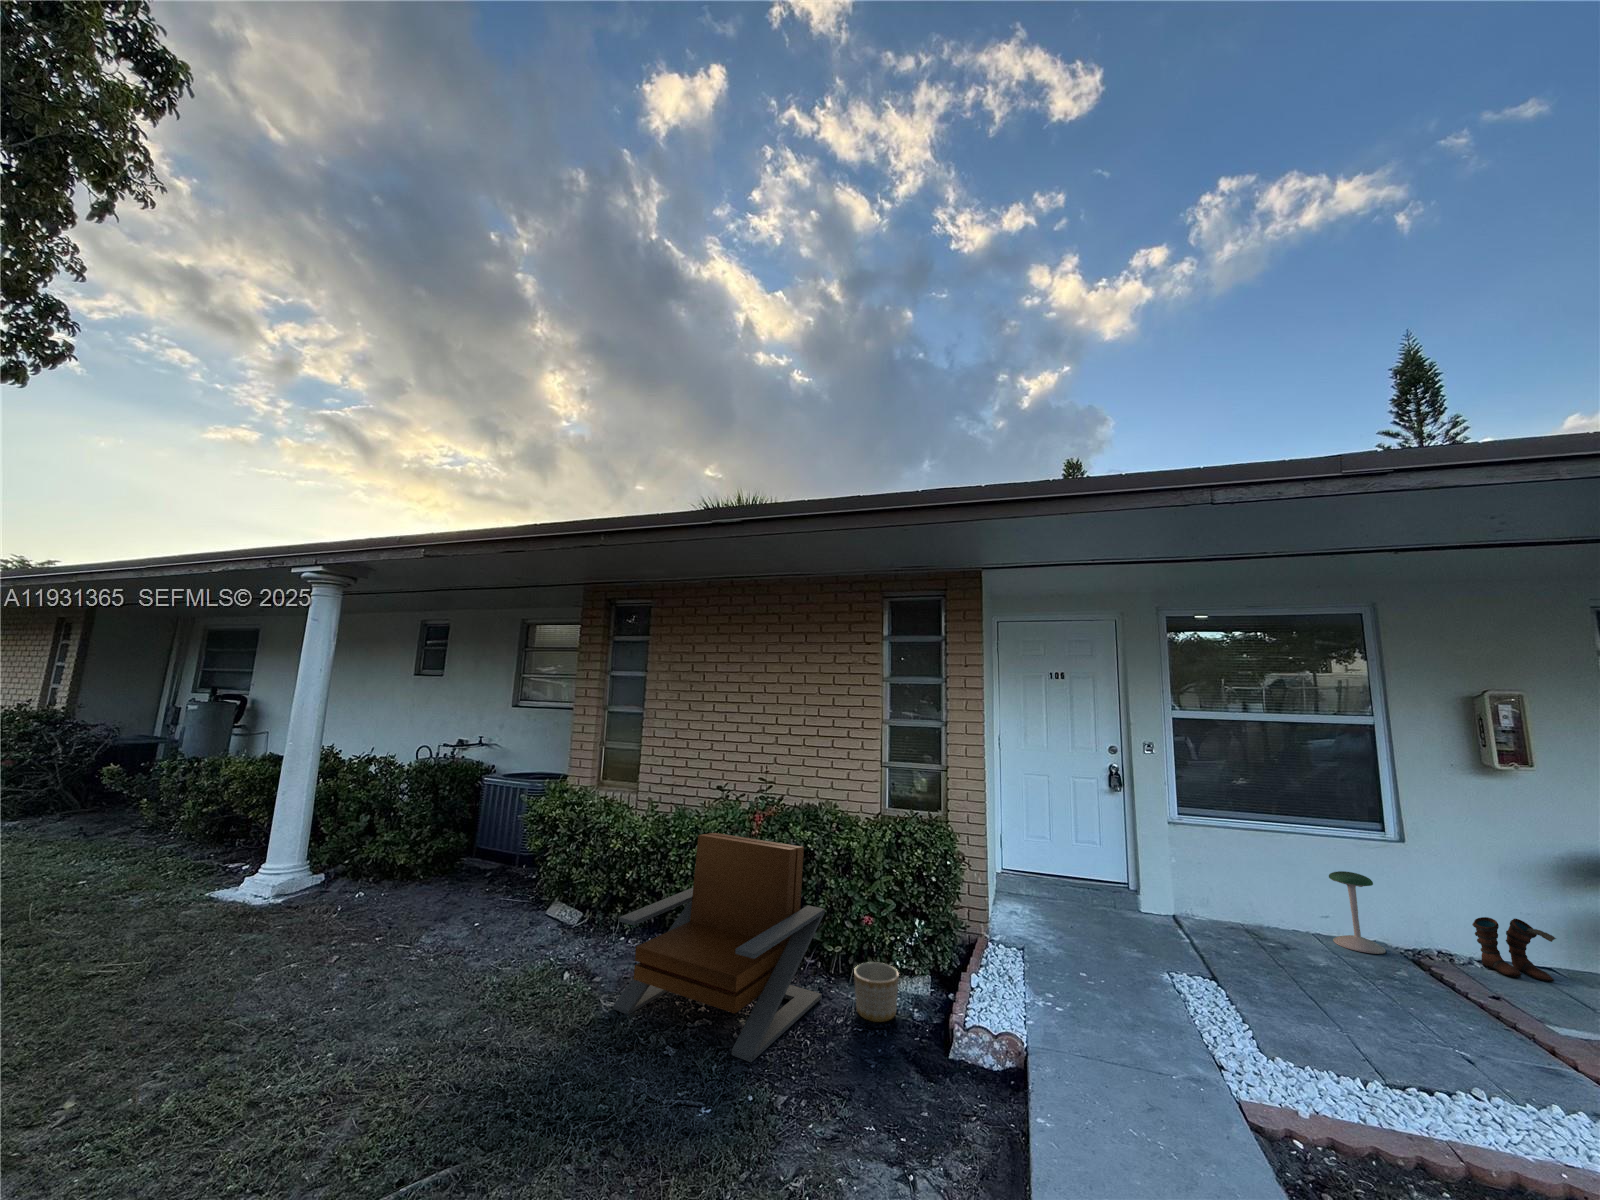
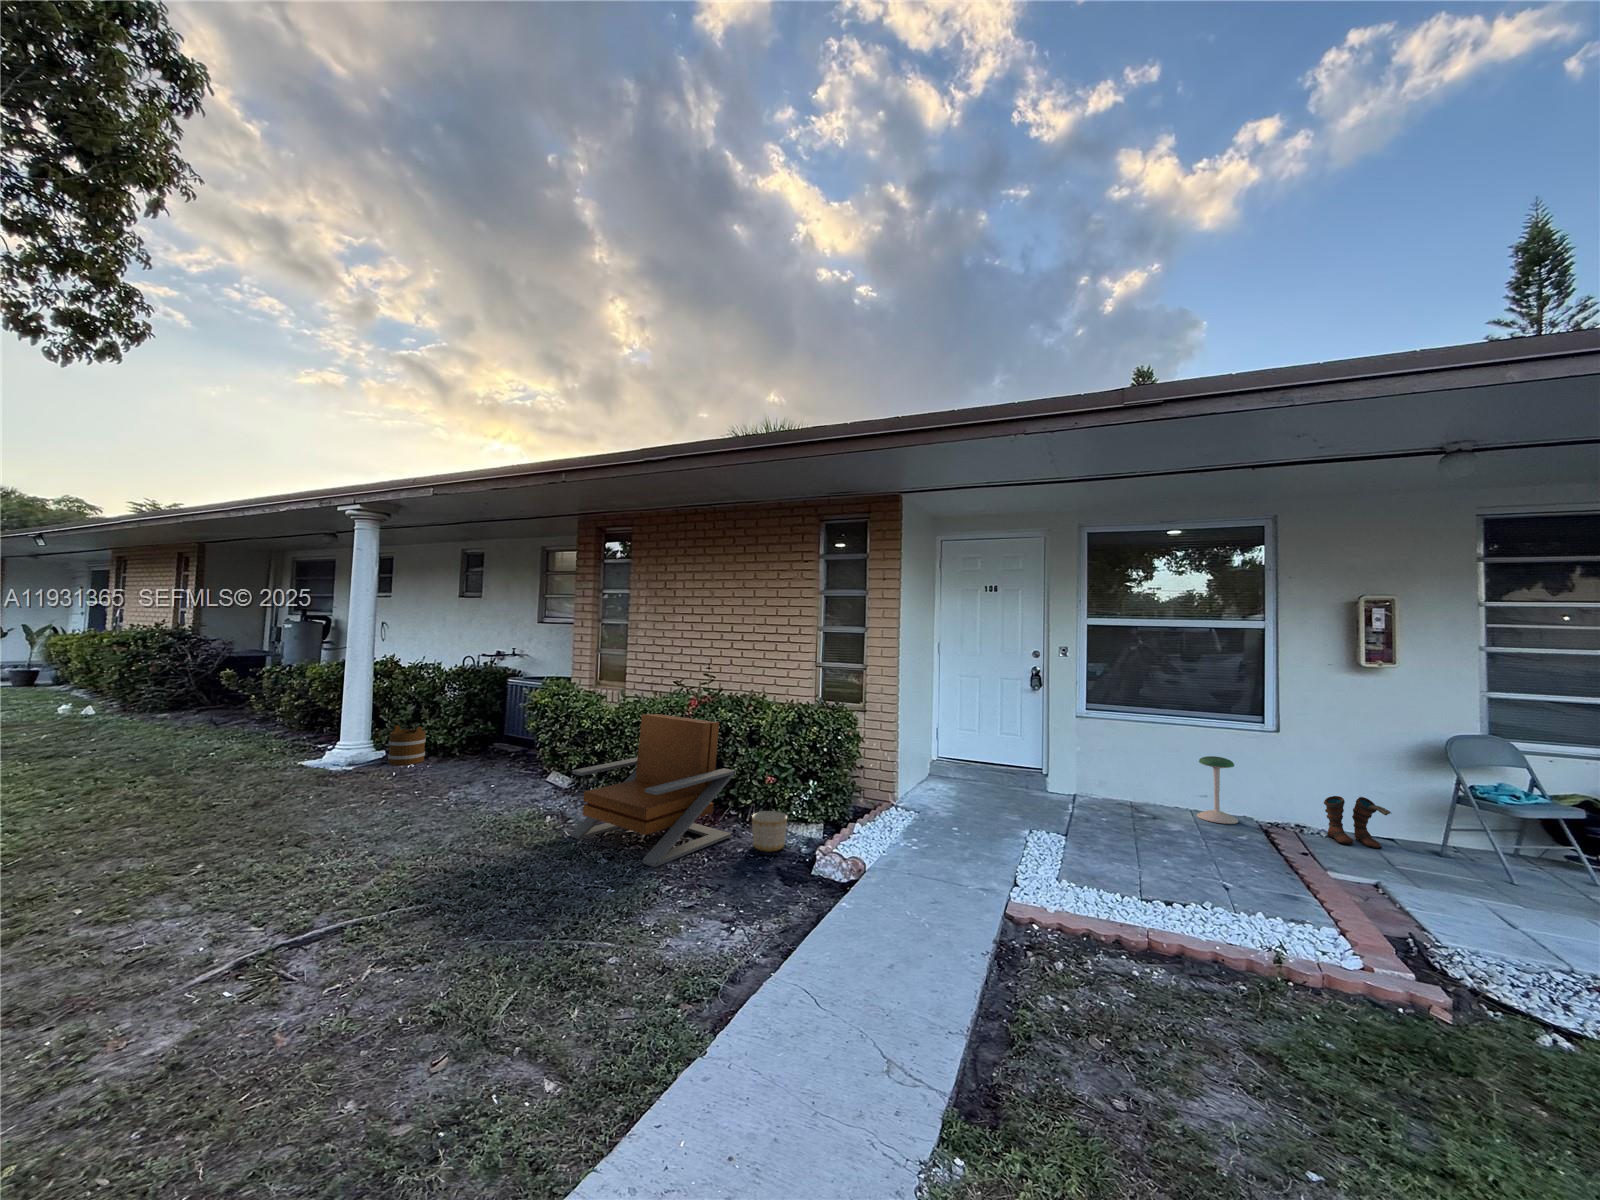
bucket: none [330,839,382,894] -> present [388,725,426,765]

